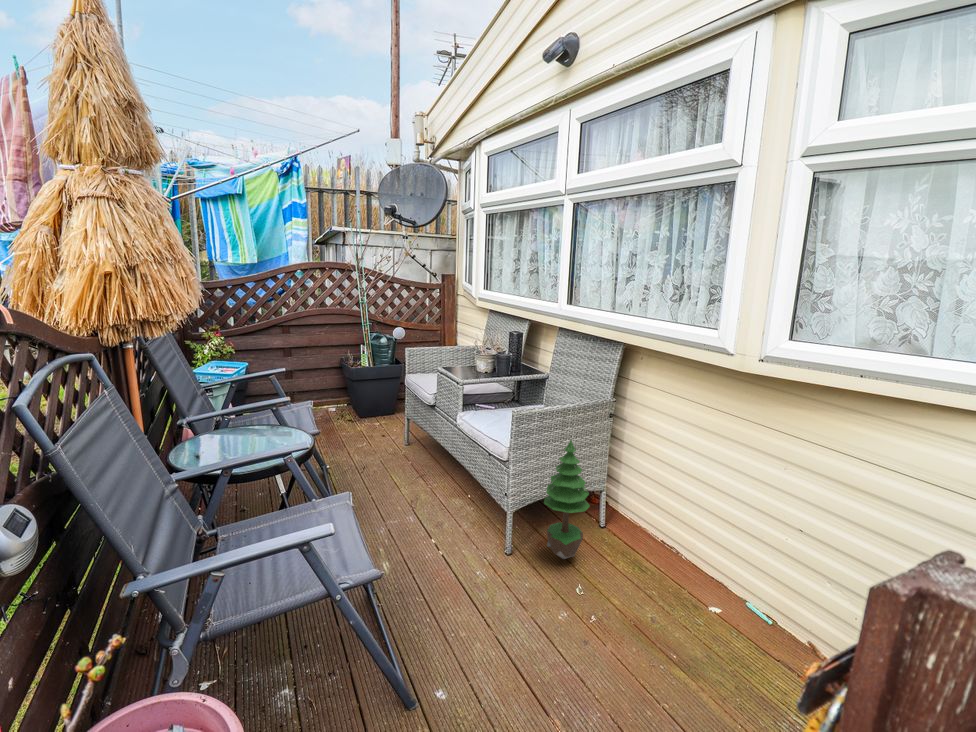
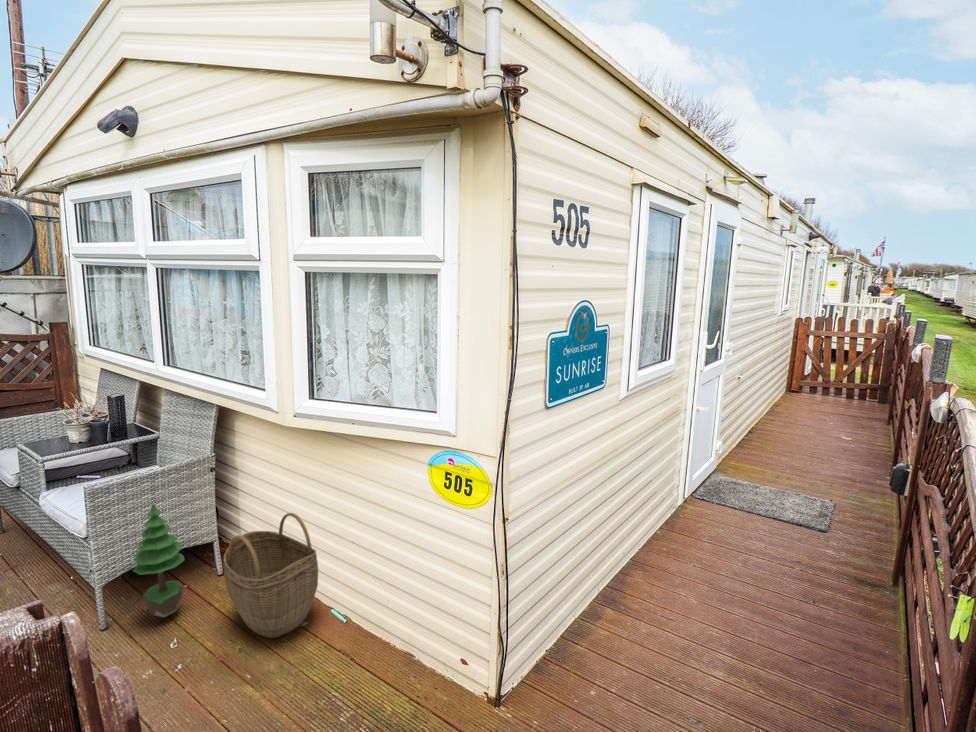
woven basket: none [637,483,757,627] -> present [224,513,318,638]

